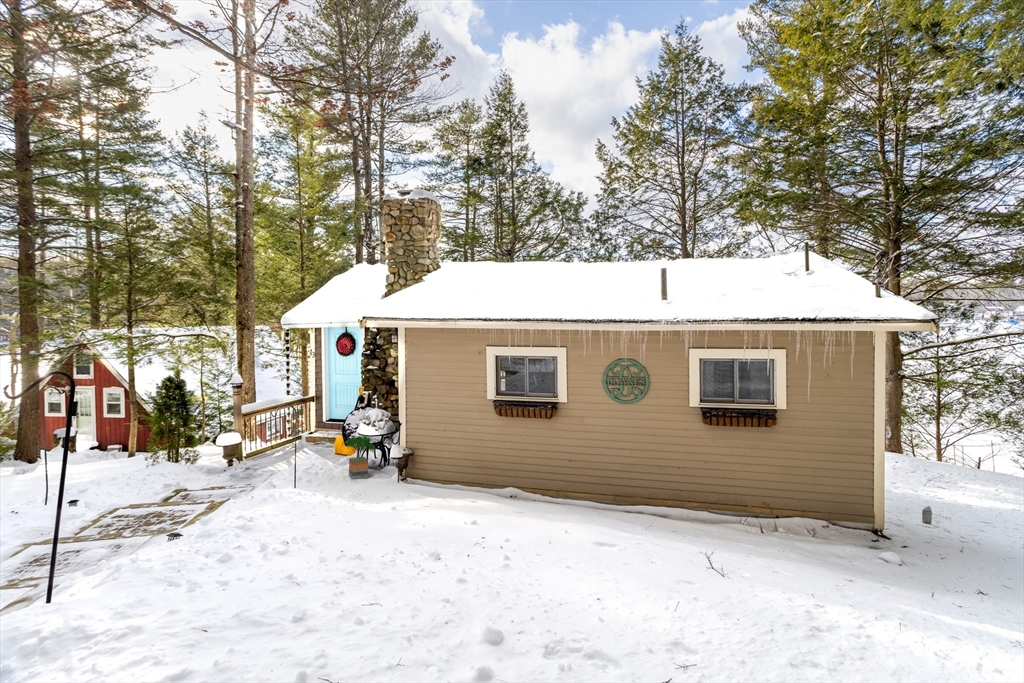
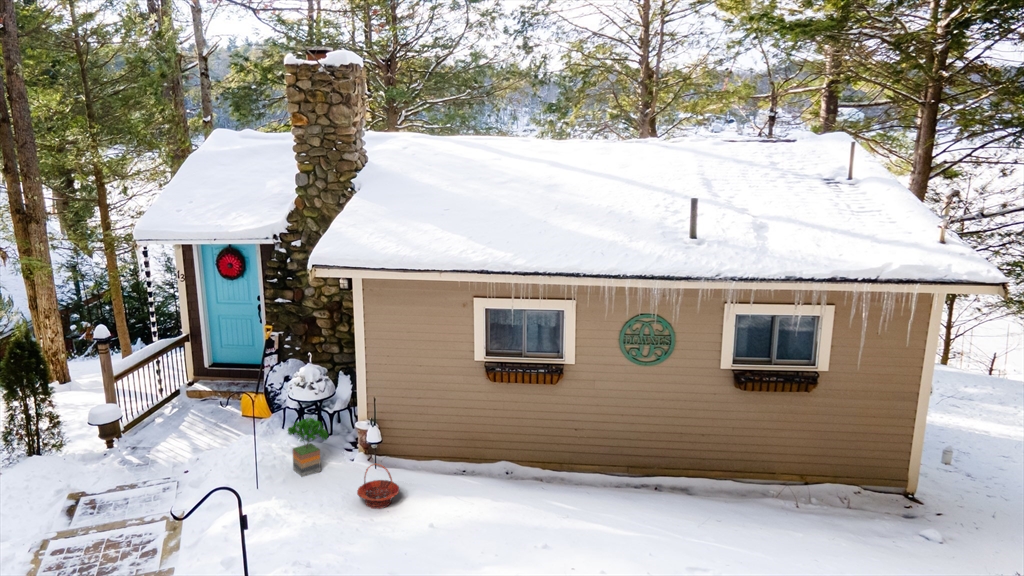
basket: none [383,462,416,497] -> present [357,464,399,509]

